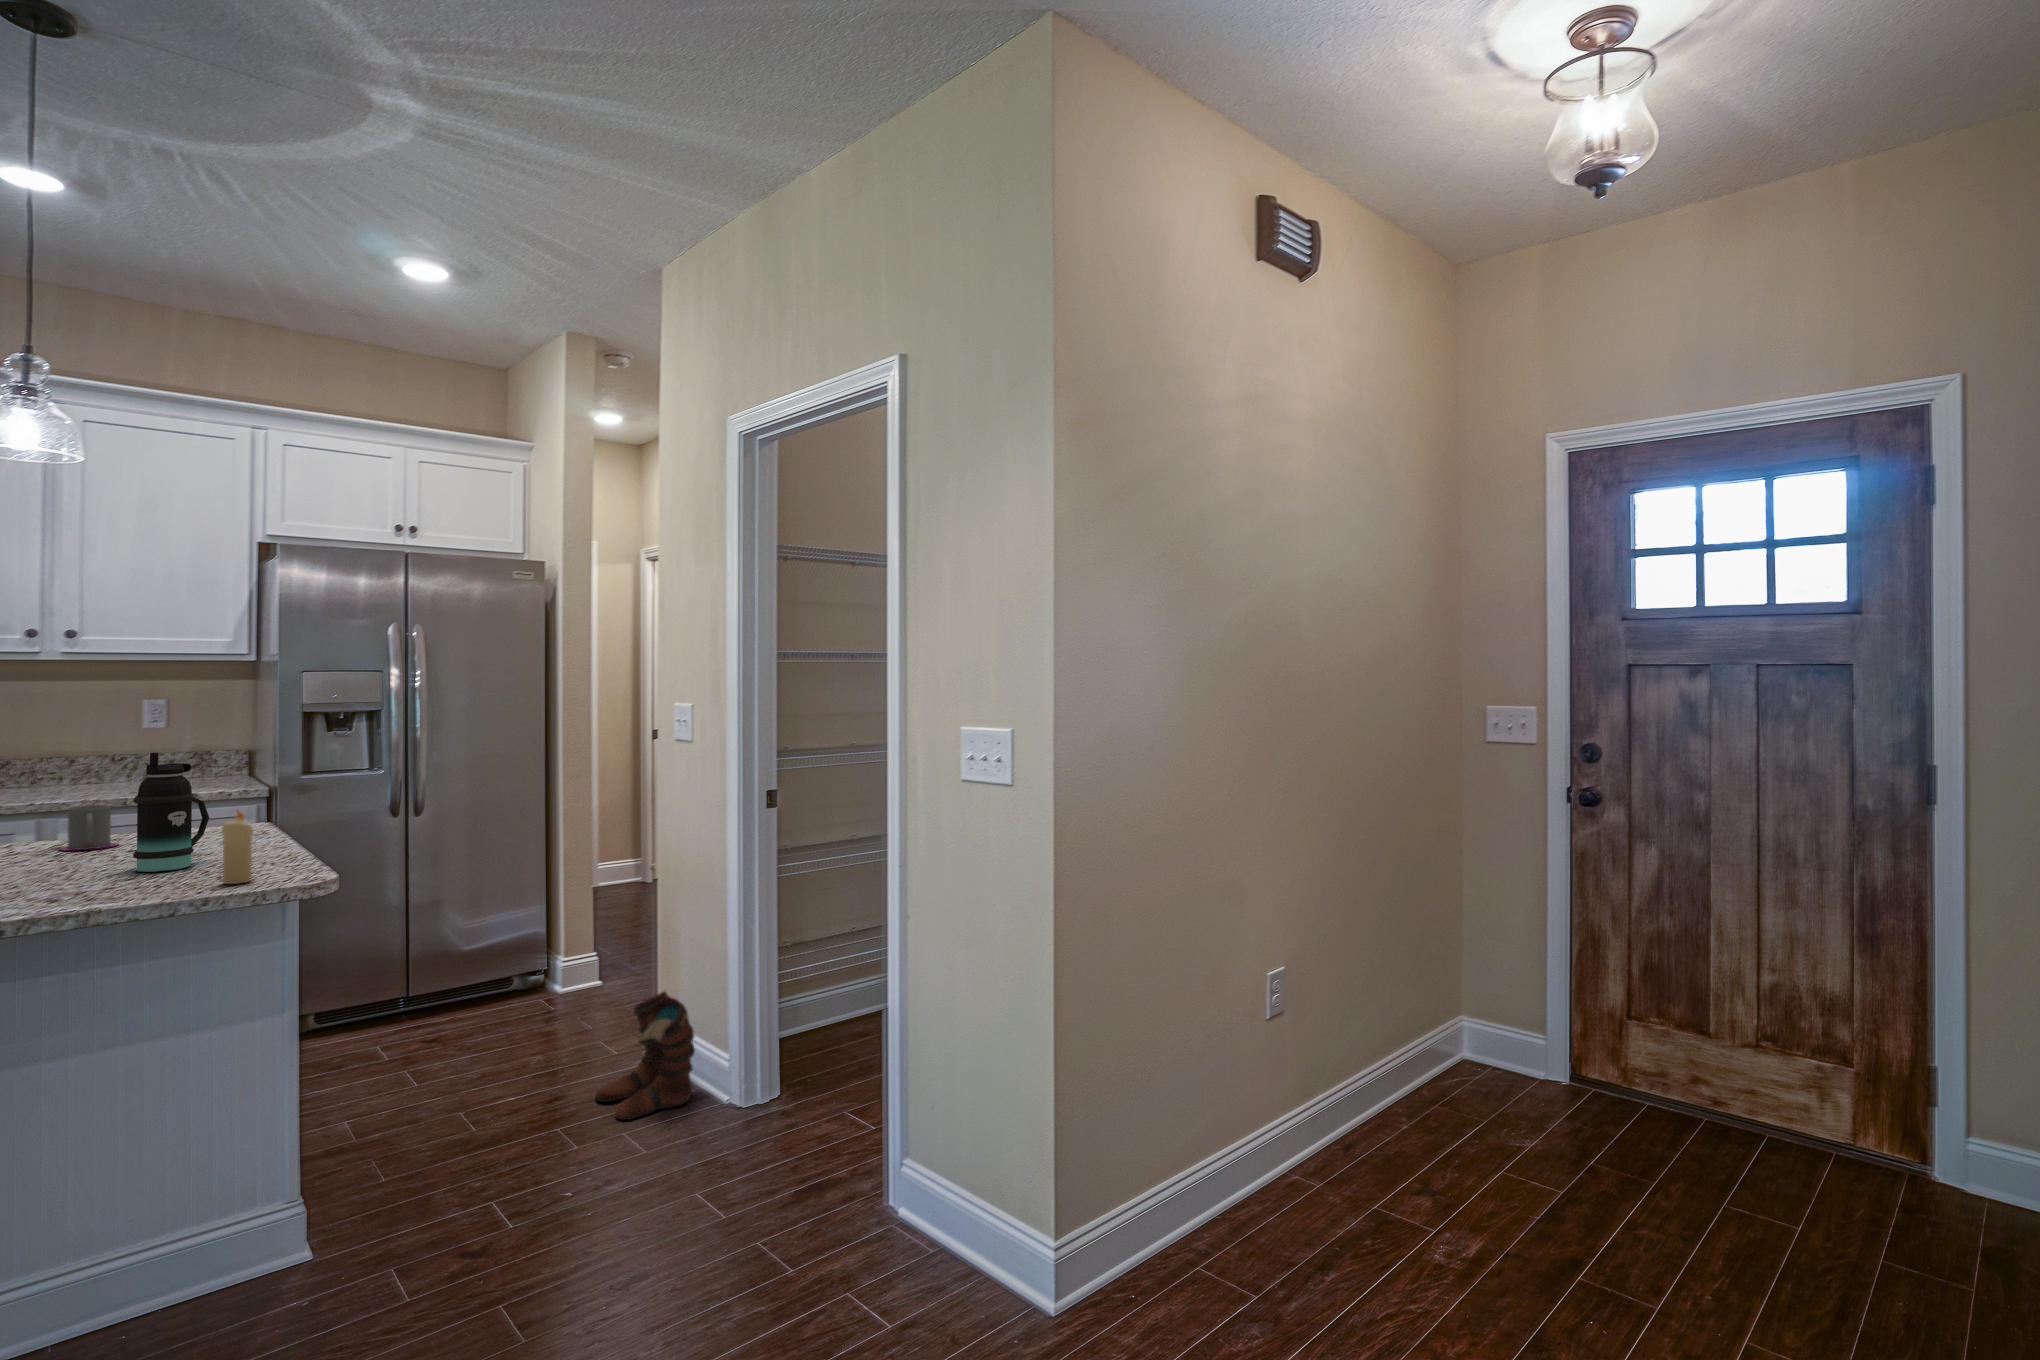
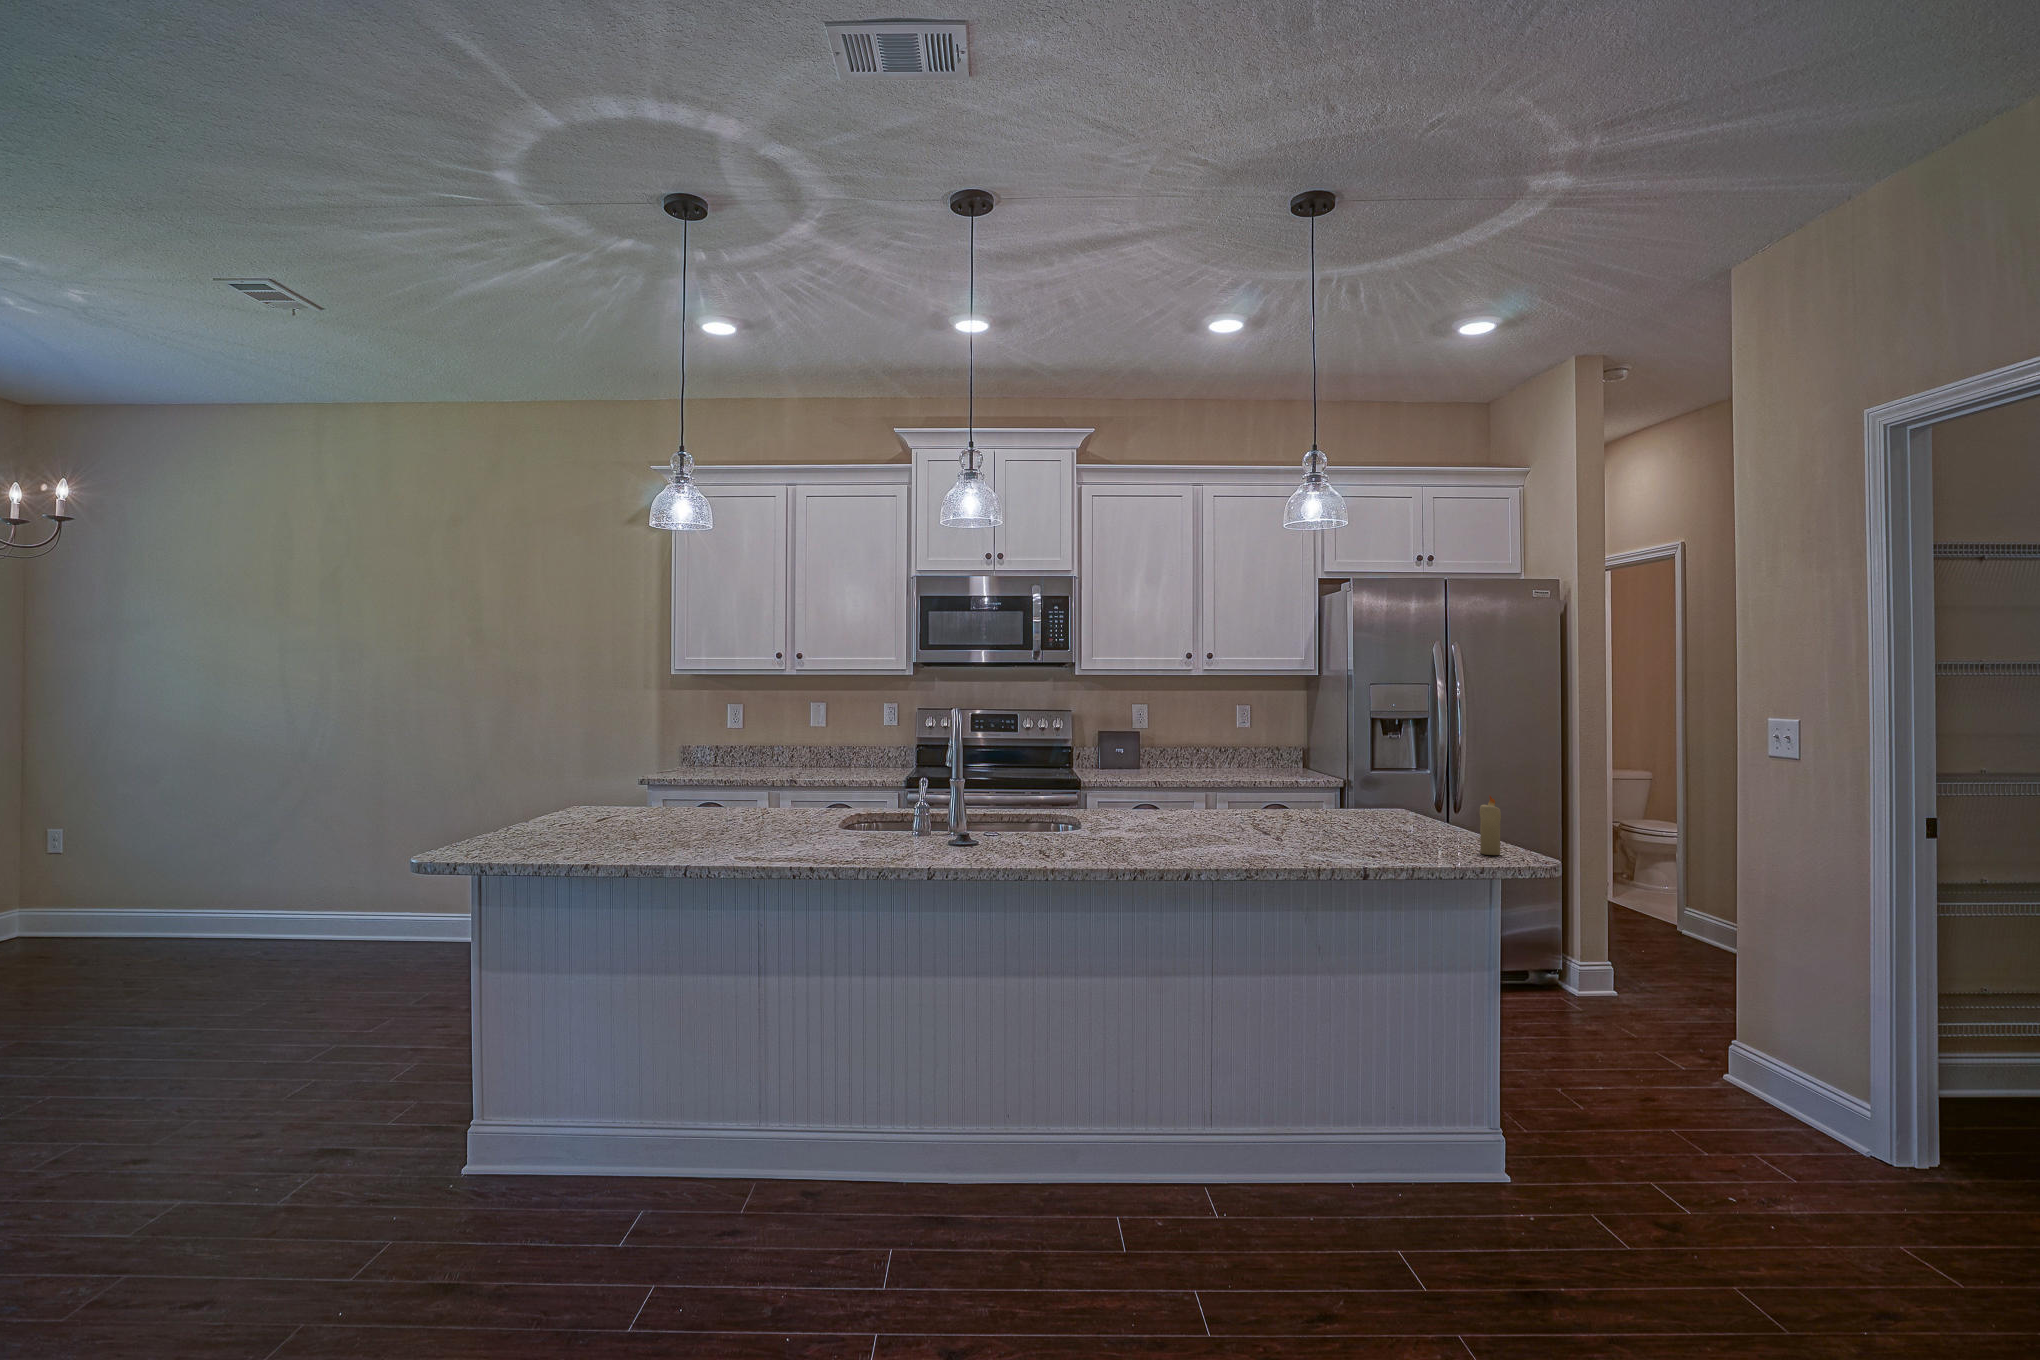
bottle: present [133,753,209,872] -> none [1391,747,1434,838]
mug: present [60,805,119,851] -> none [1307,783,1343,816]
boots: present [595,991,695,1120] -> none [1697,1018,1822,1142]

